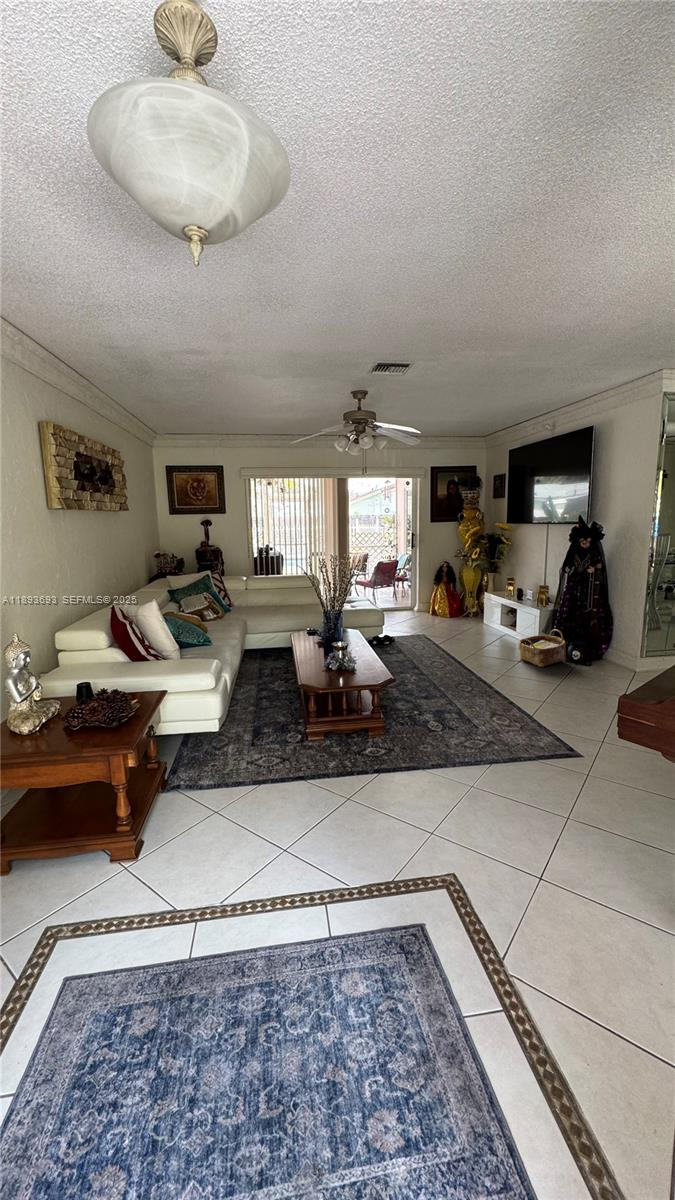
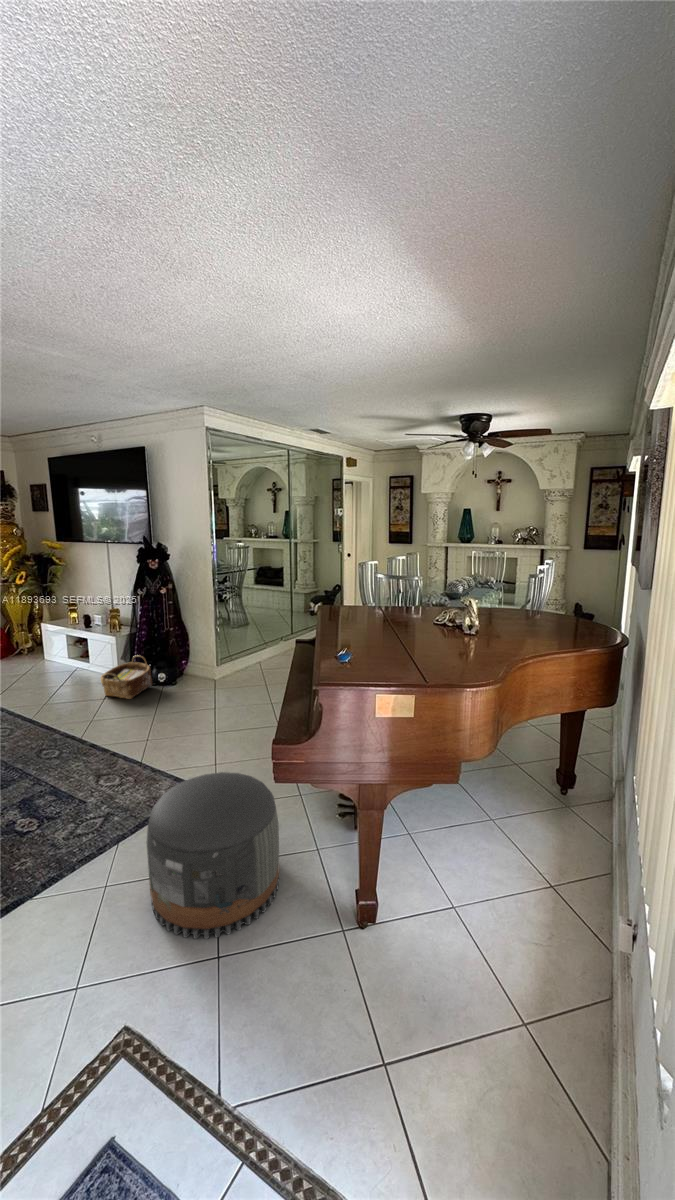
pouf: none [500,727,637,876] -> present [147,772,279,939]

